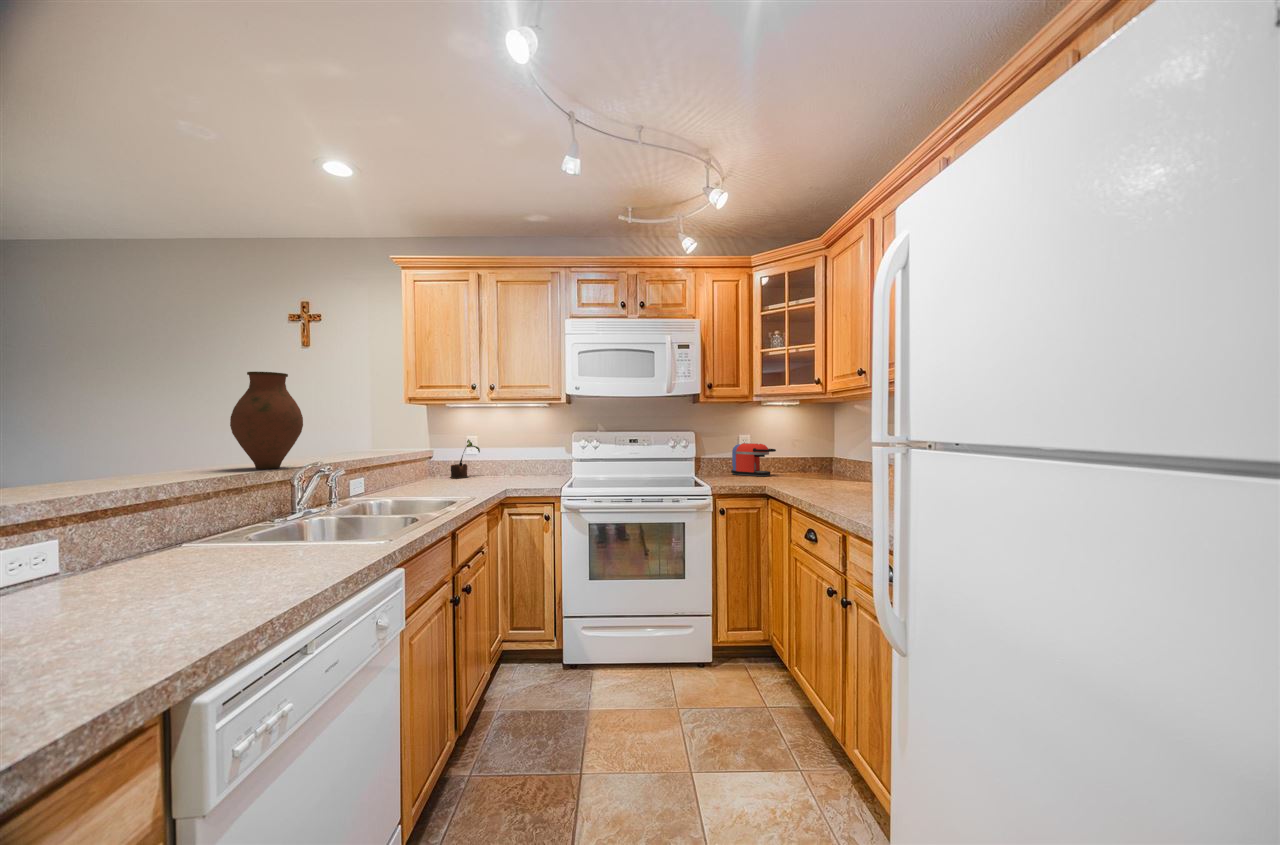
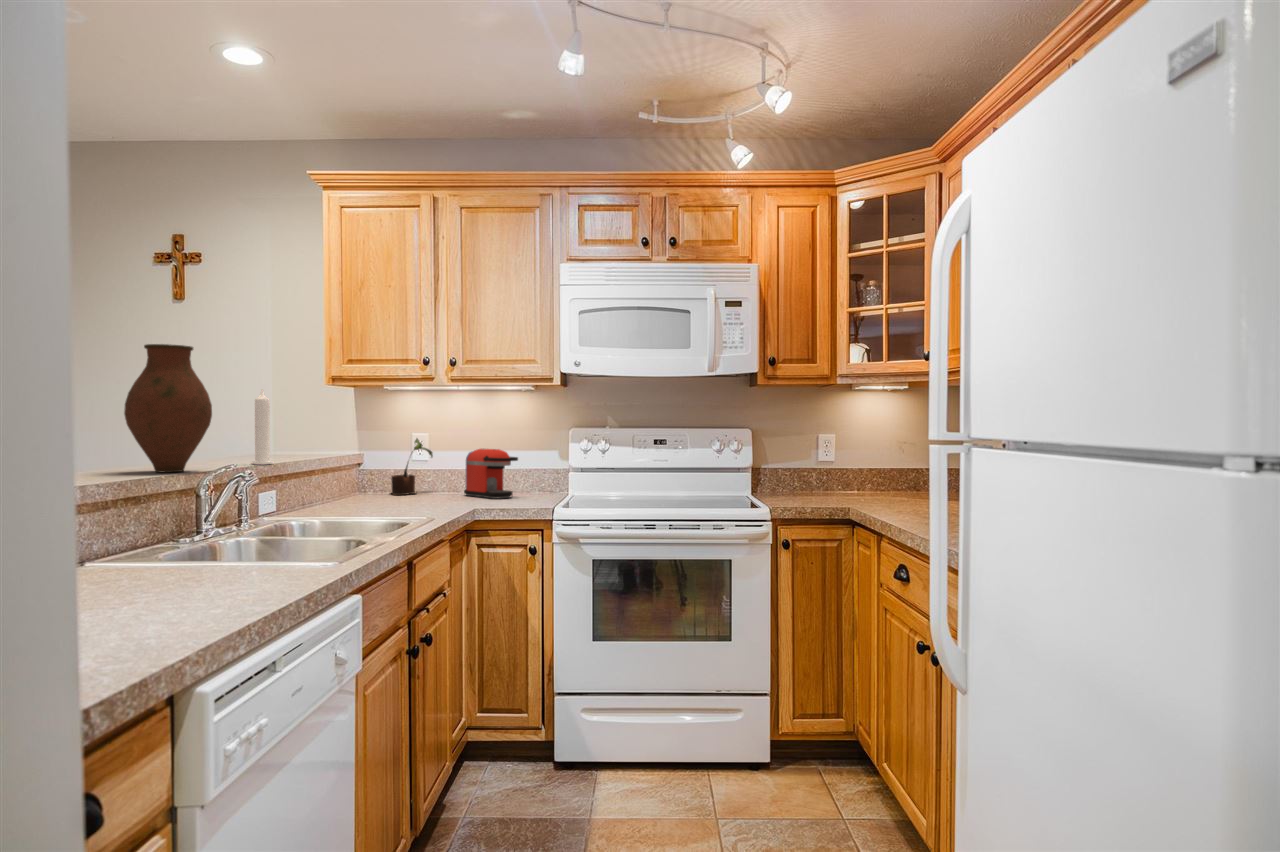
candle: none [340,406,358,460] -> present [251,389,274,465]
coffee maker: present [731,443,776,476] -> present [464,449,518,499]

